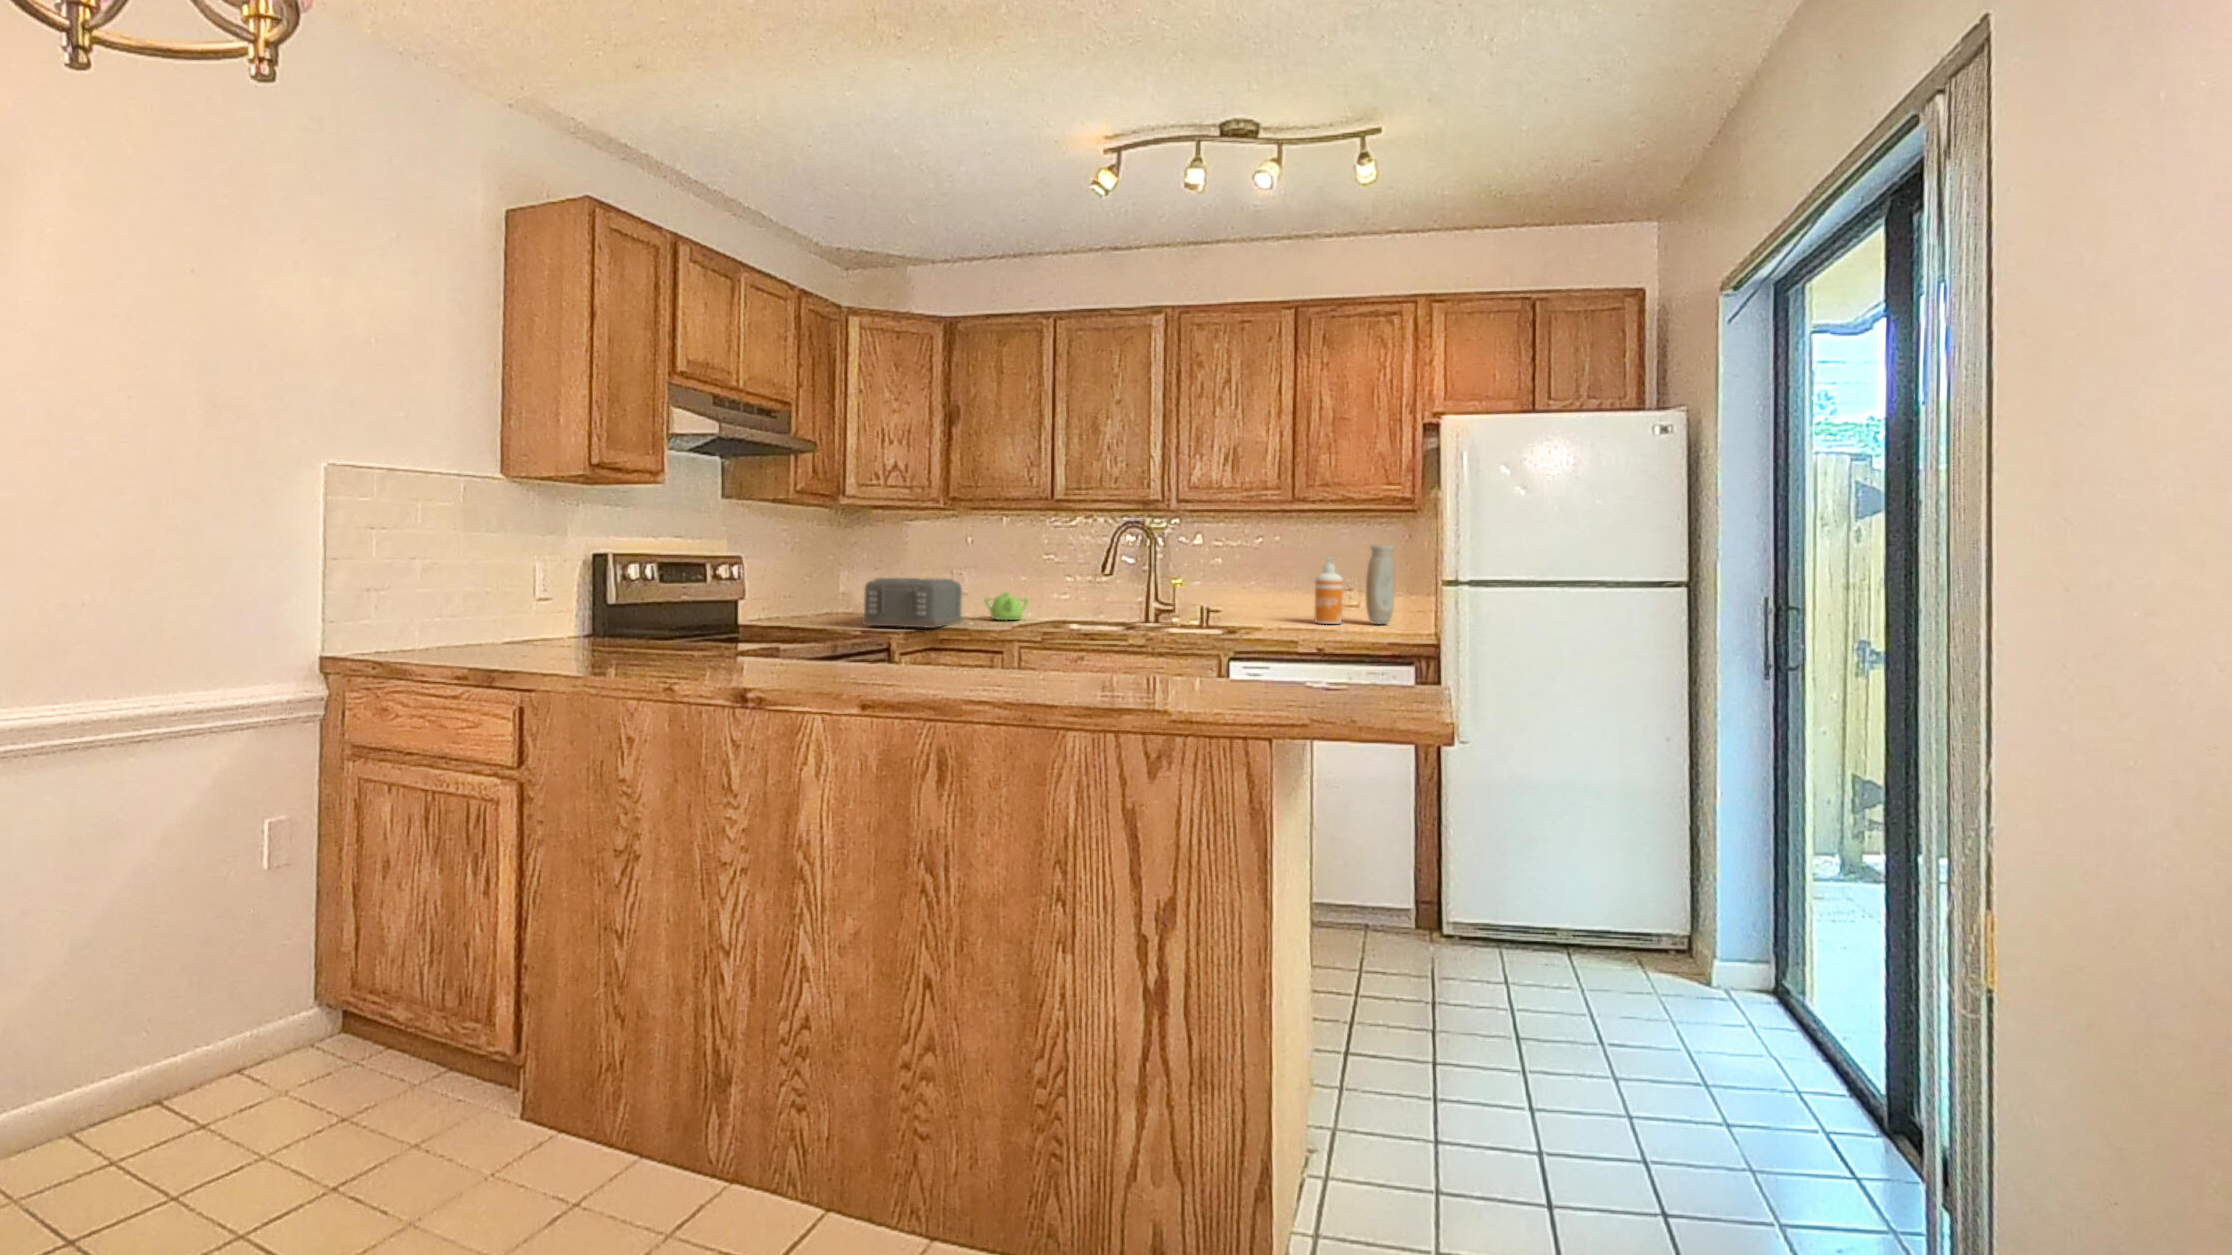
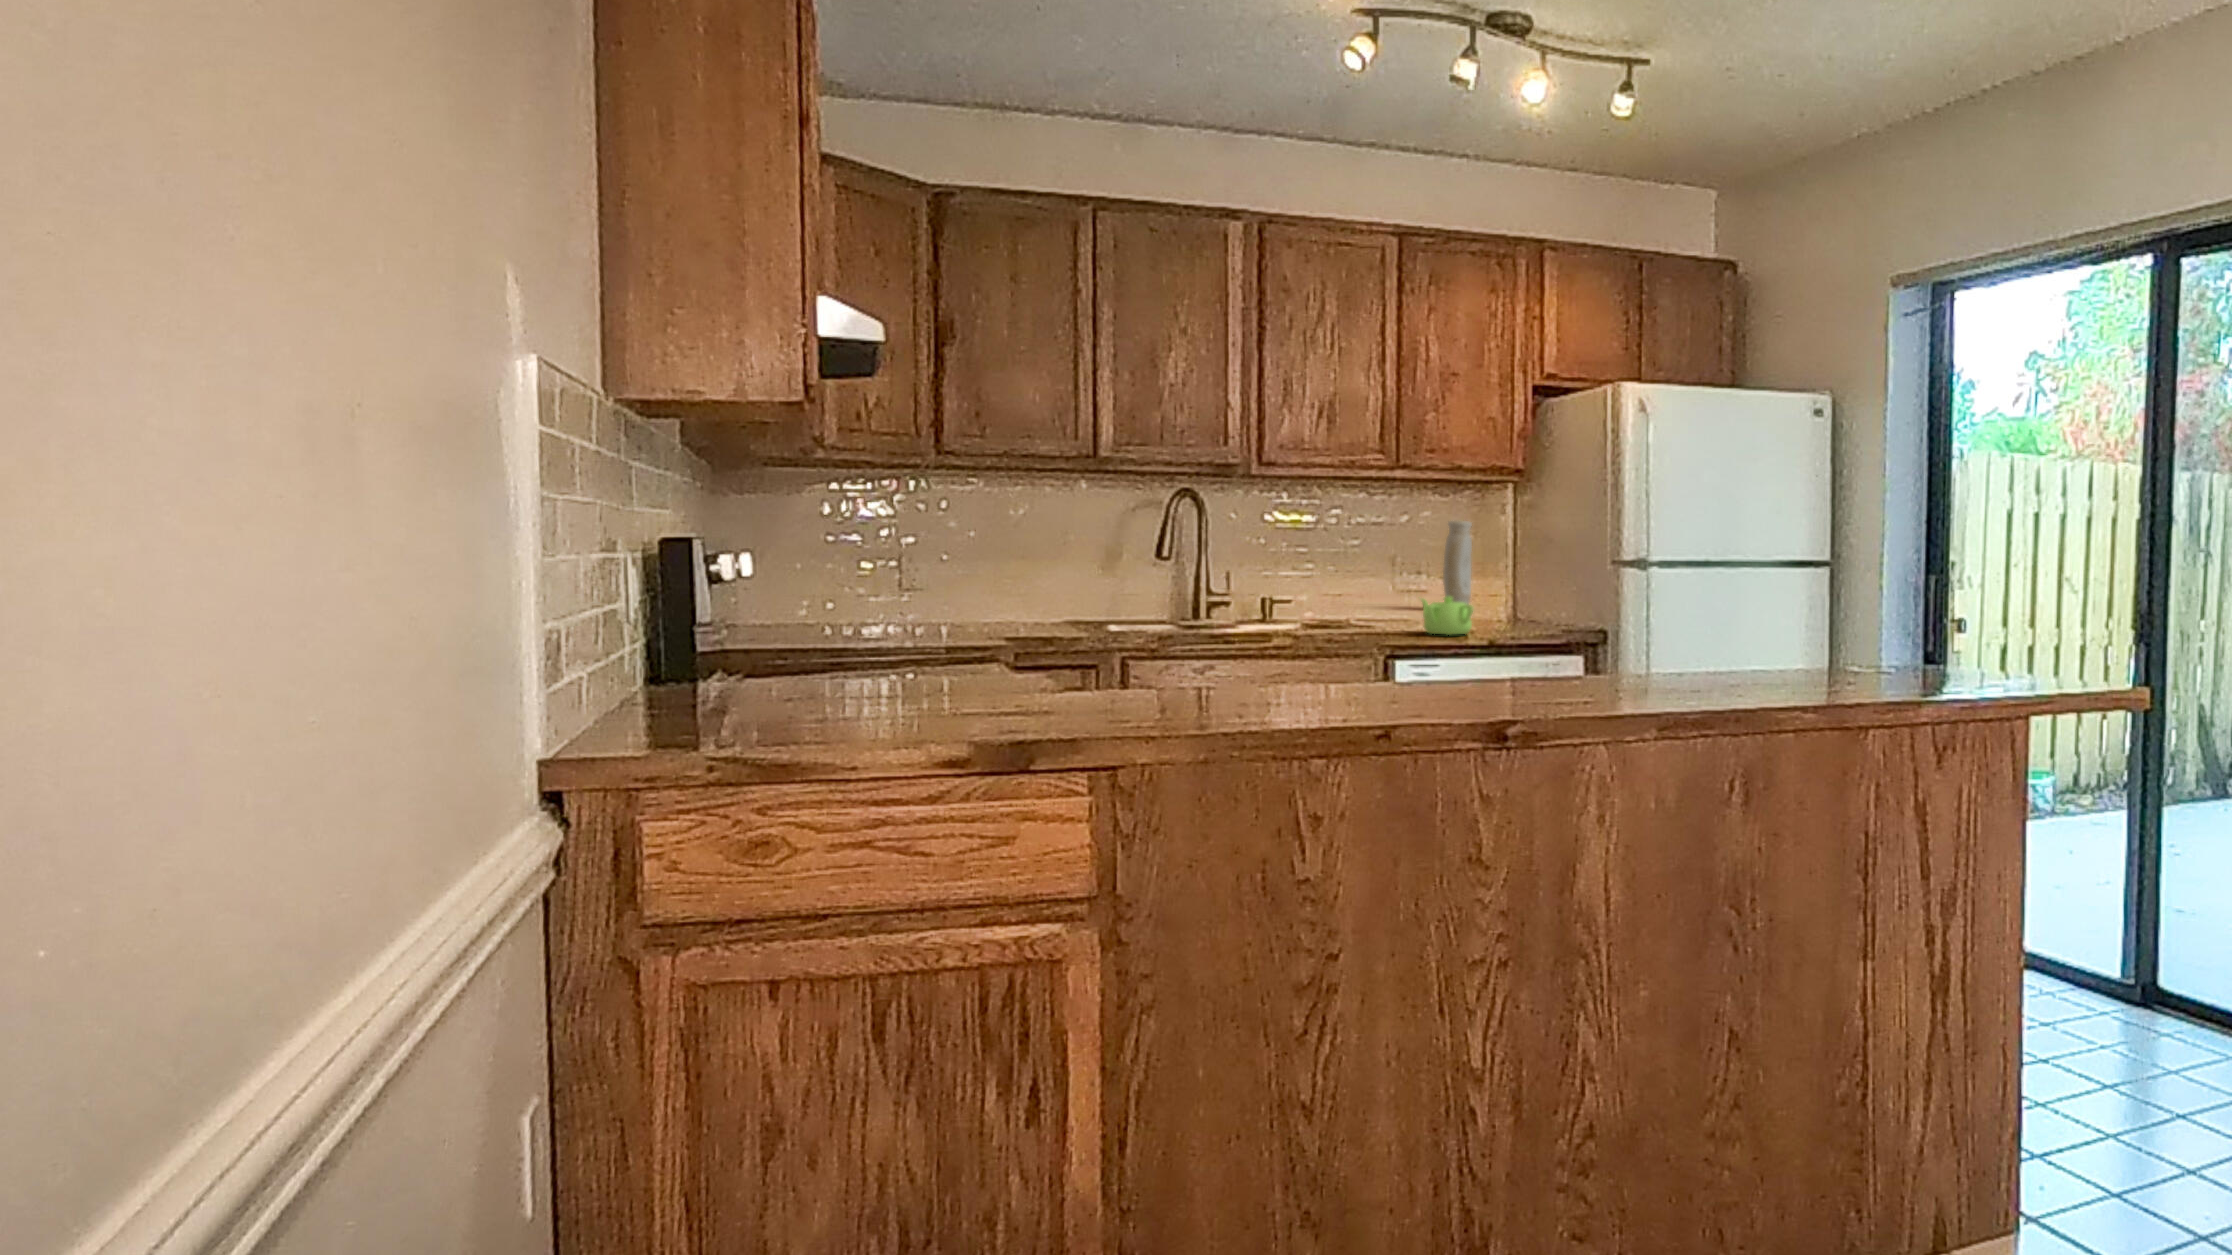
soap dispenser: present [1315,558,1343,624] -> none [1392,535,1423,612]
toaster: present [862,578,963,628] -> none [853,570,985,643]
teapot: present [985,593,1029,620] -> present [1421,597,1473,635]

